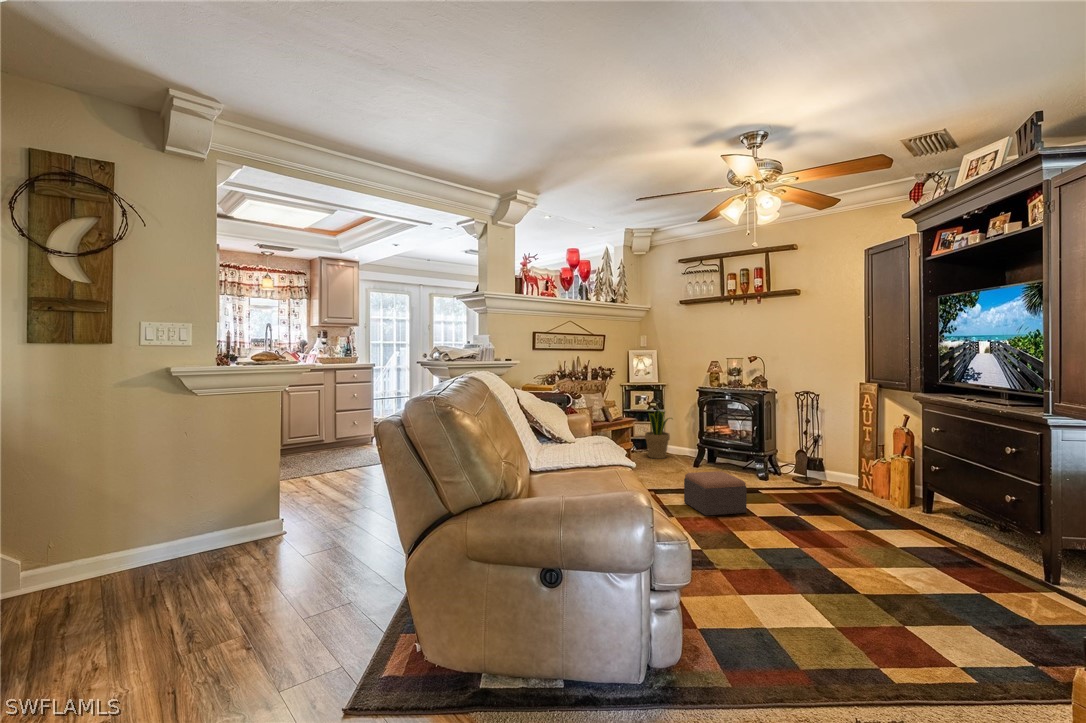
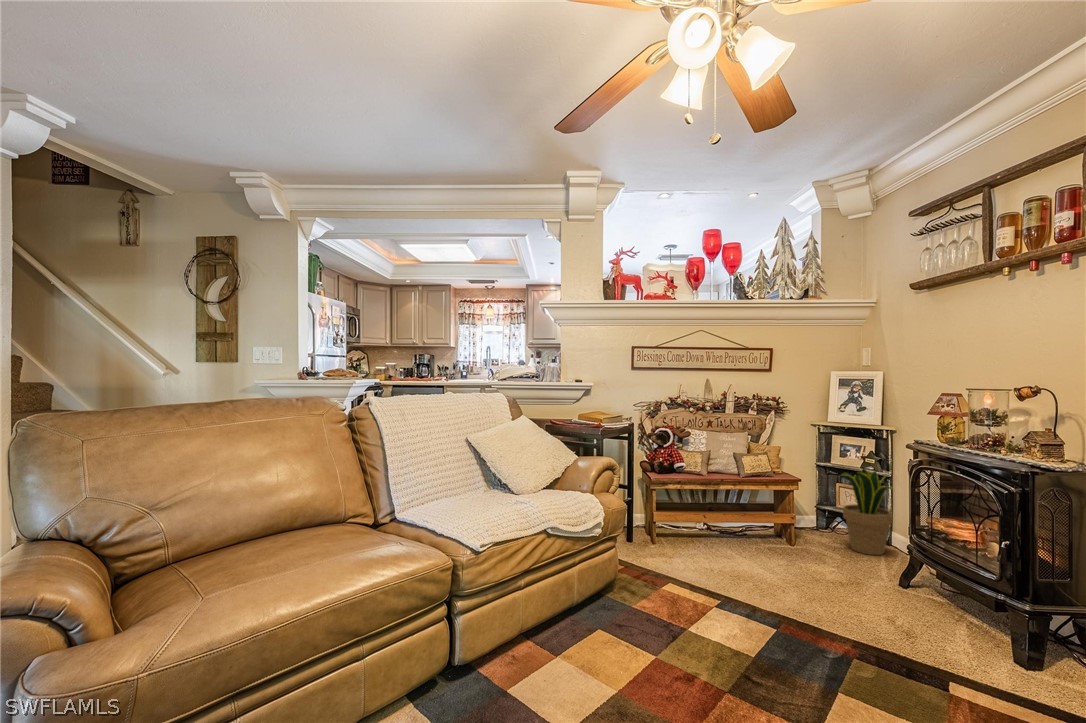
footstool: present [684,471,747,516] -> none [713,586,816,703]

